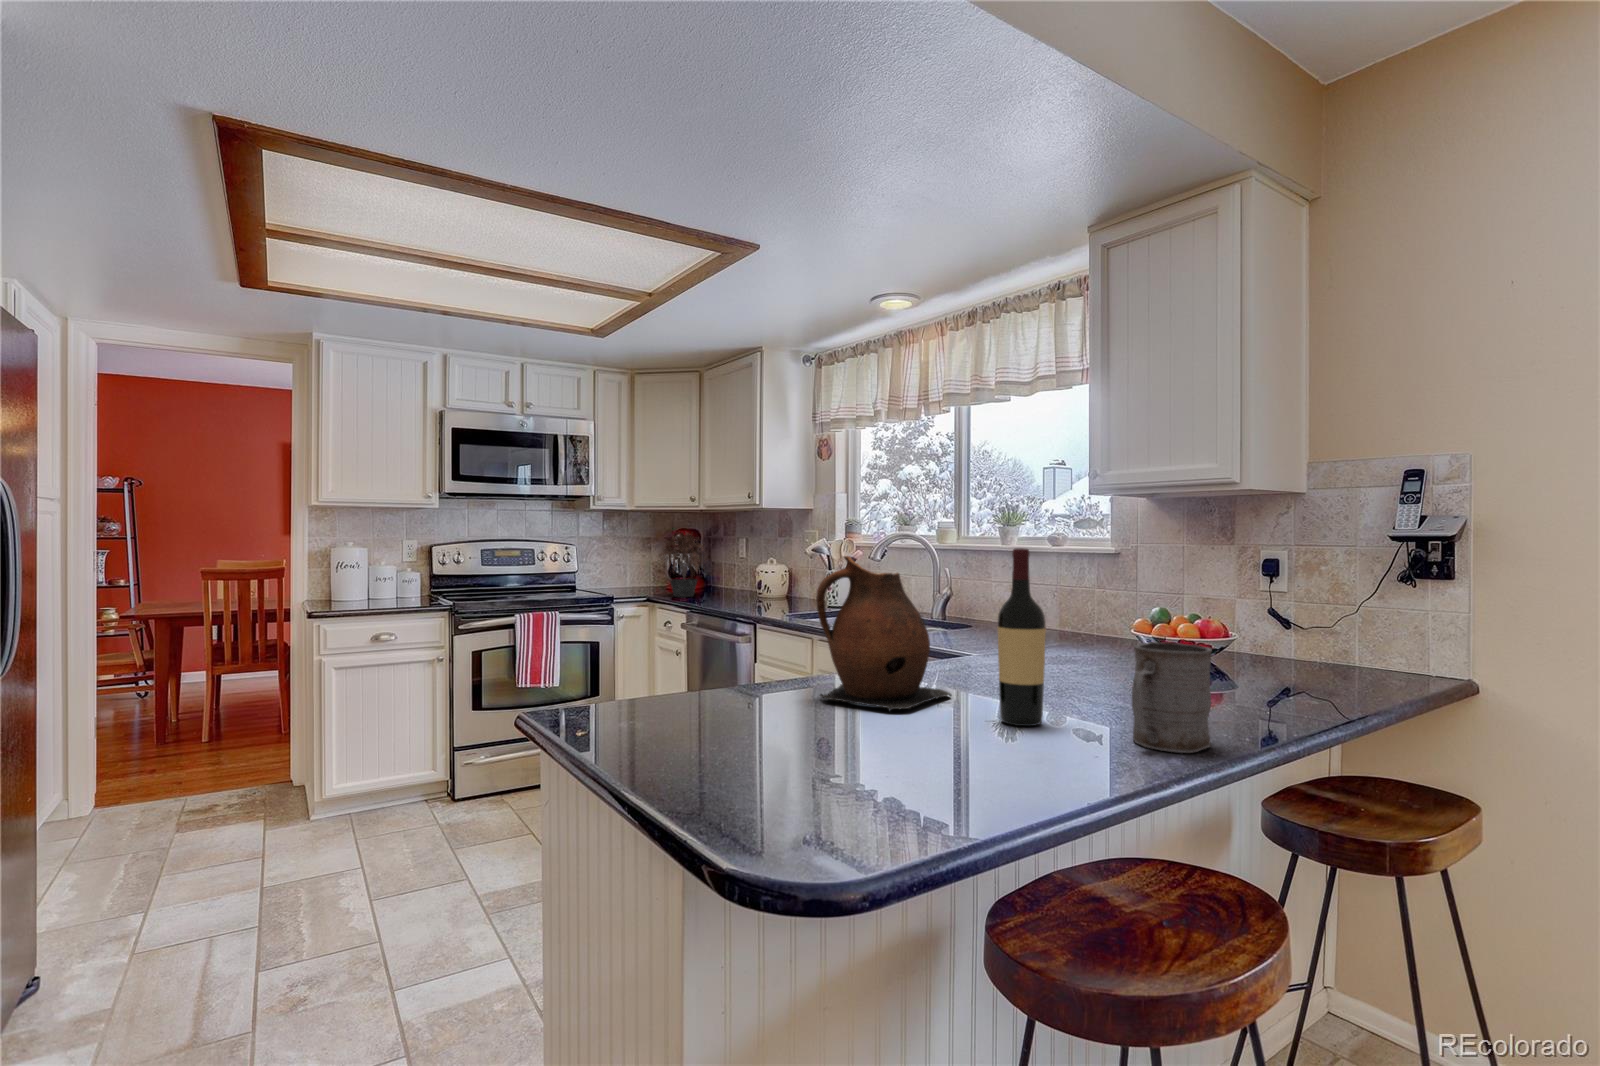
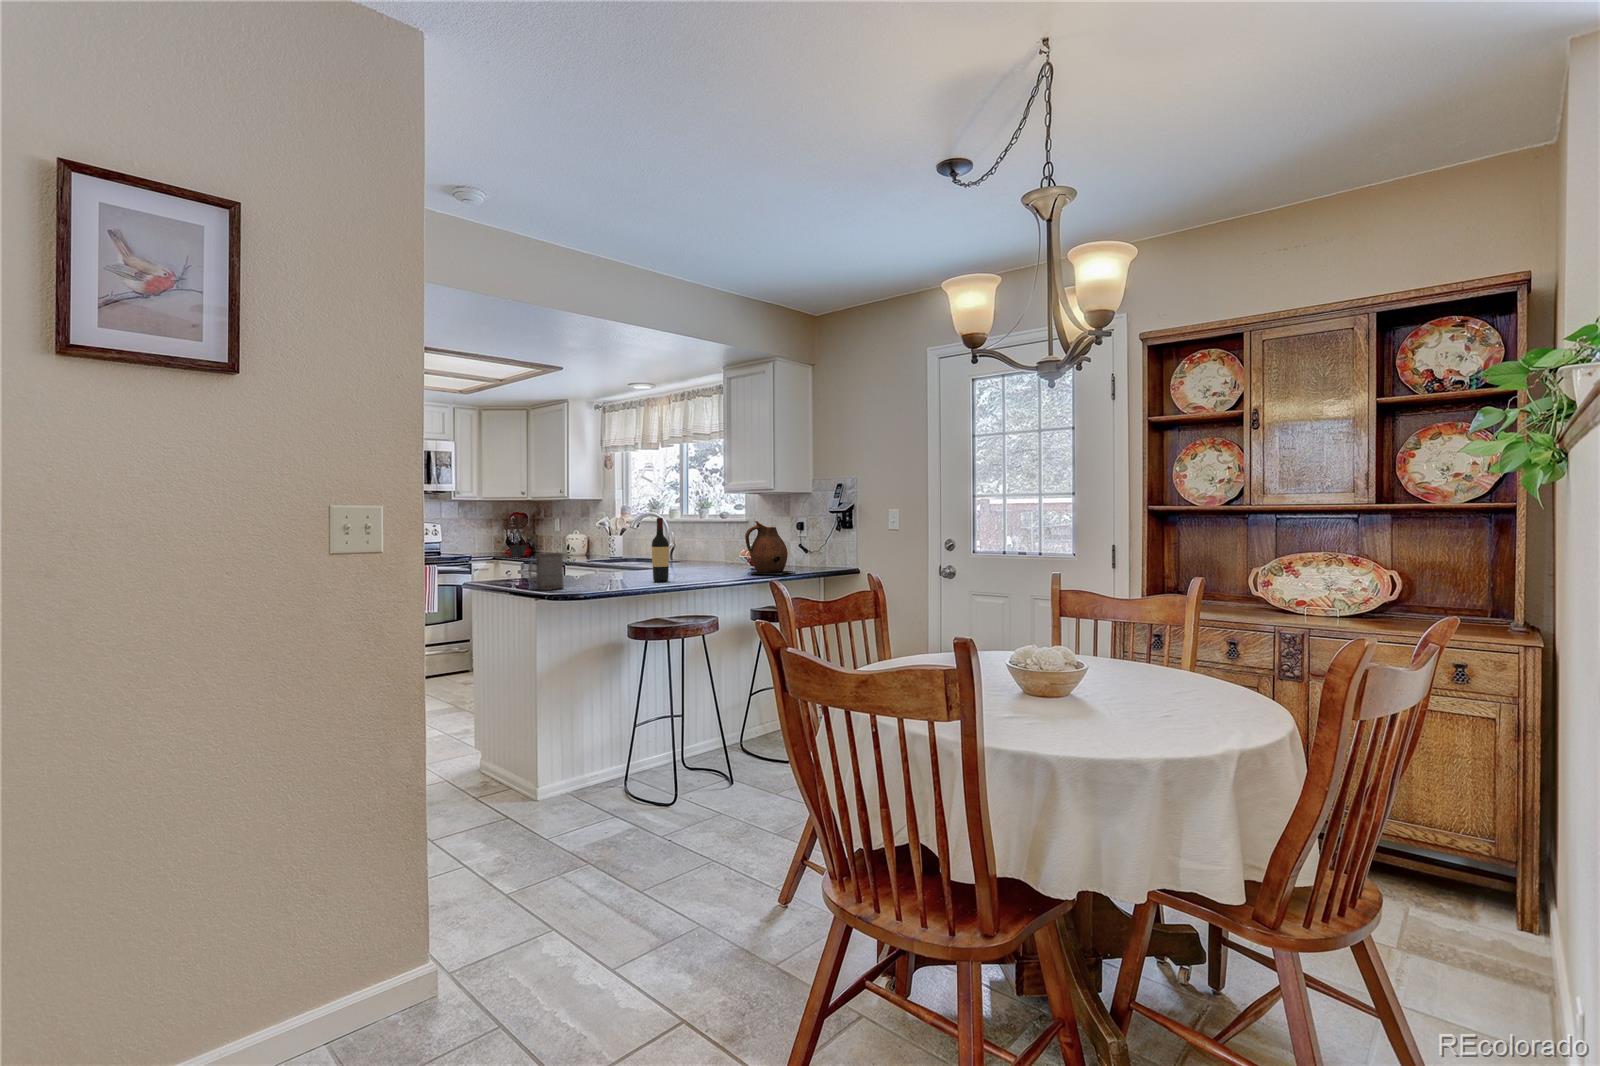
ceramic pitcher: present [816,556,951,711] -> present [745,521,795,575]
mug: present [1132,642,1212,753] -> present [529,553,564,590]

